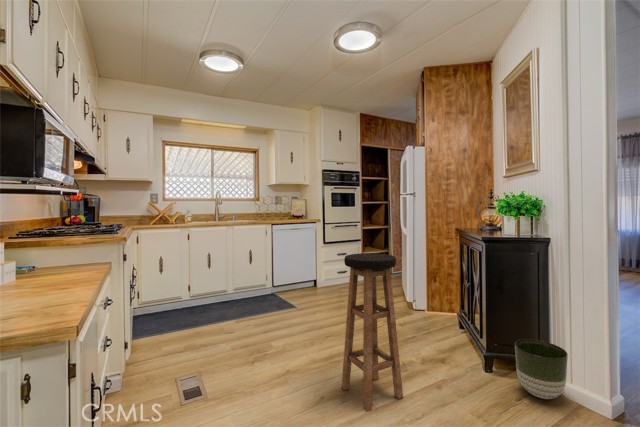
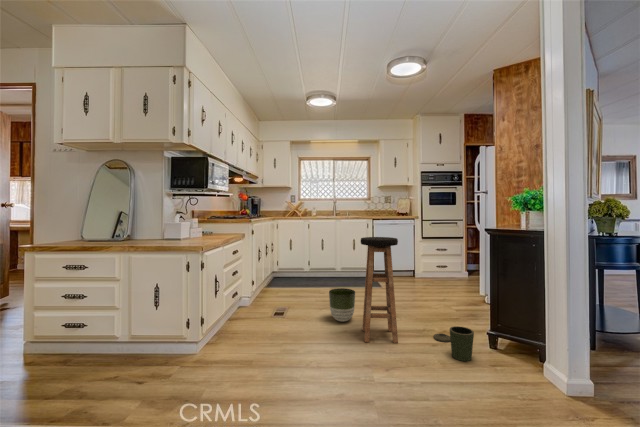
planter: present [515,339,568,399] -> present [329,288,355,322]
trash can: none [423,357,495,402] -> present [433,326,474,361]

